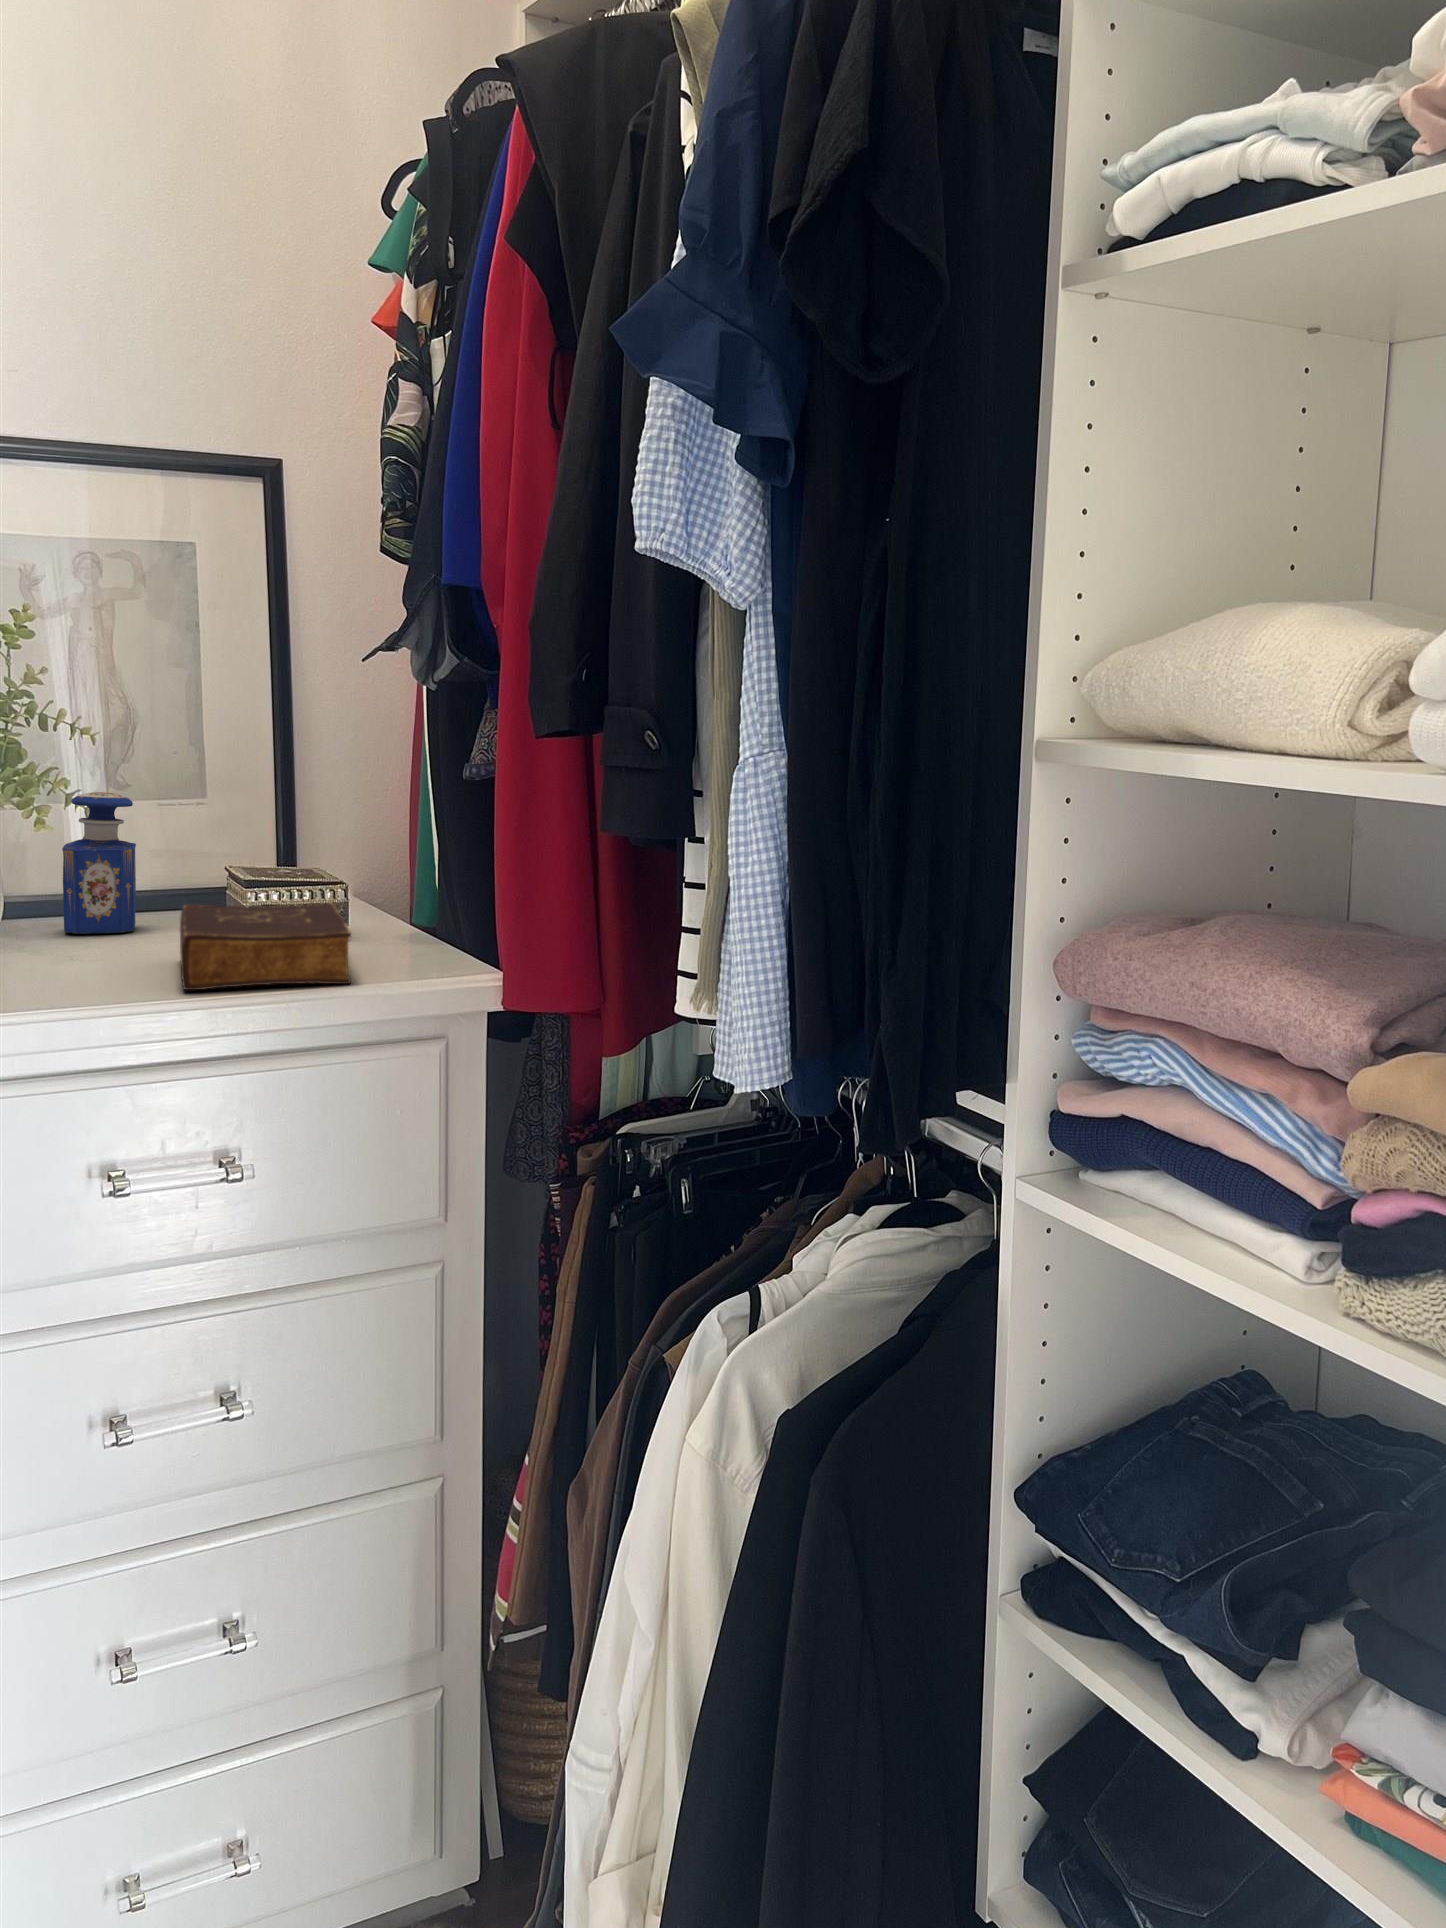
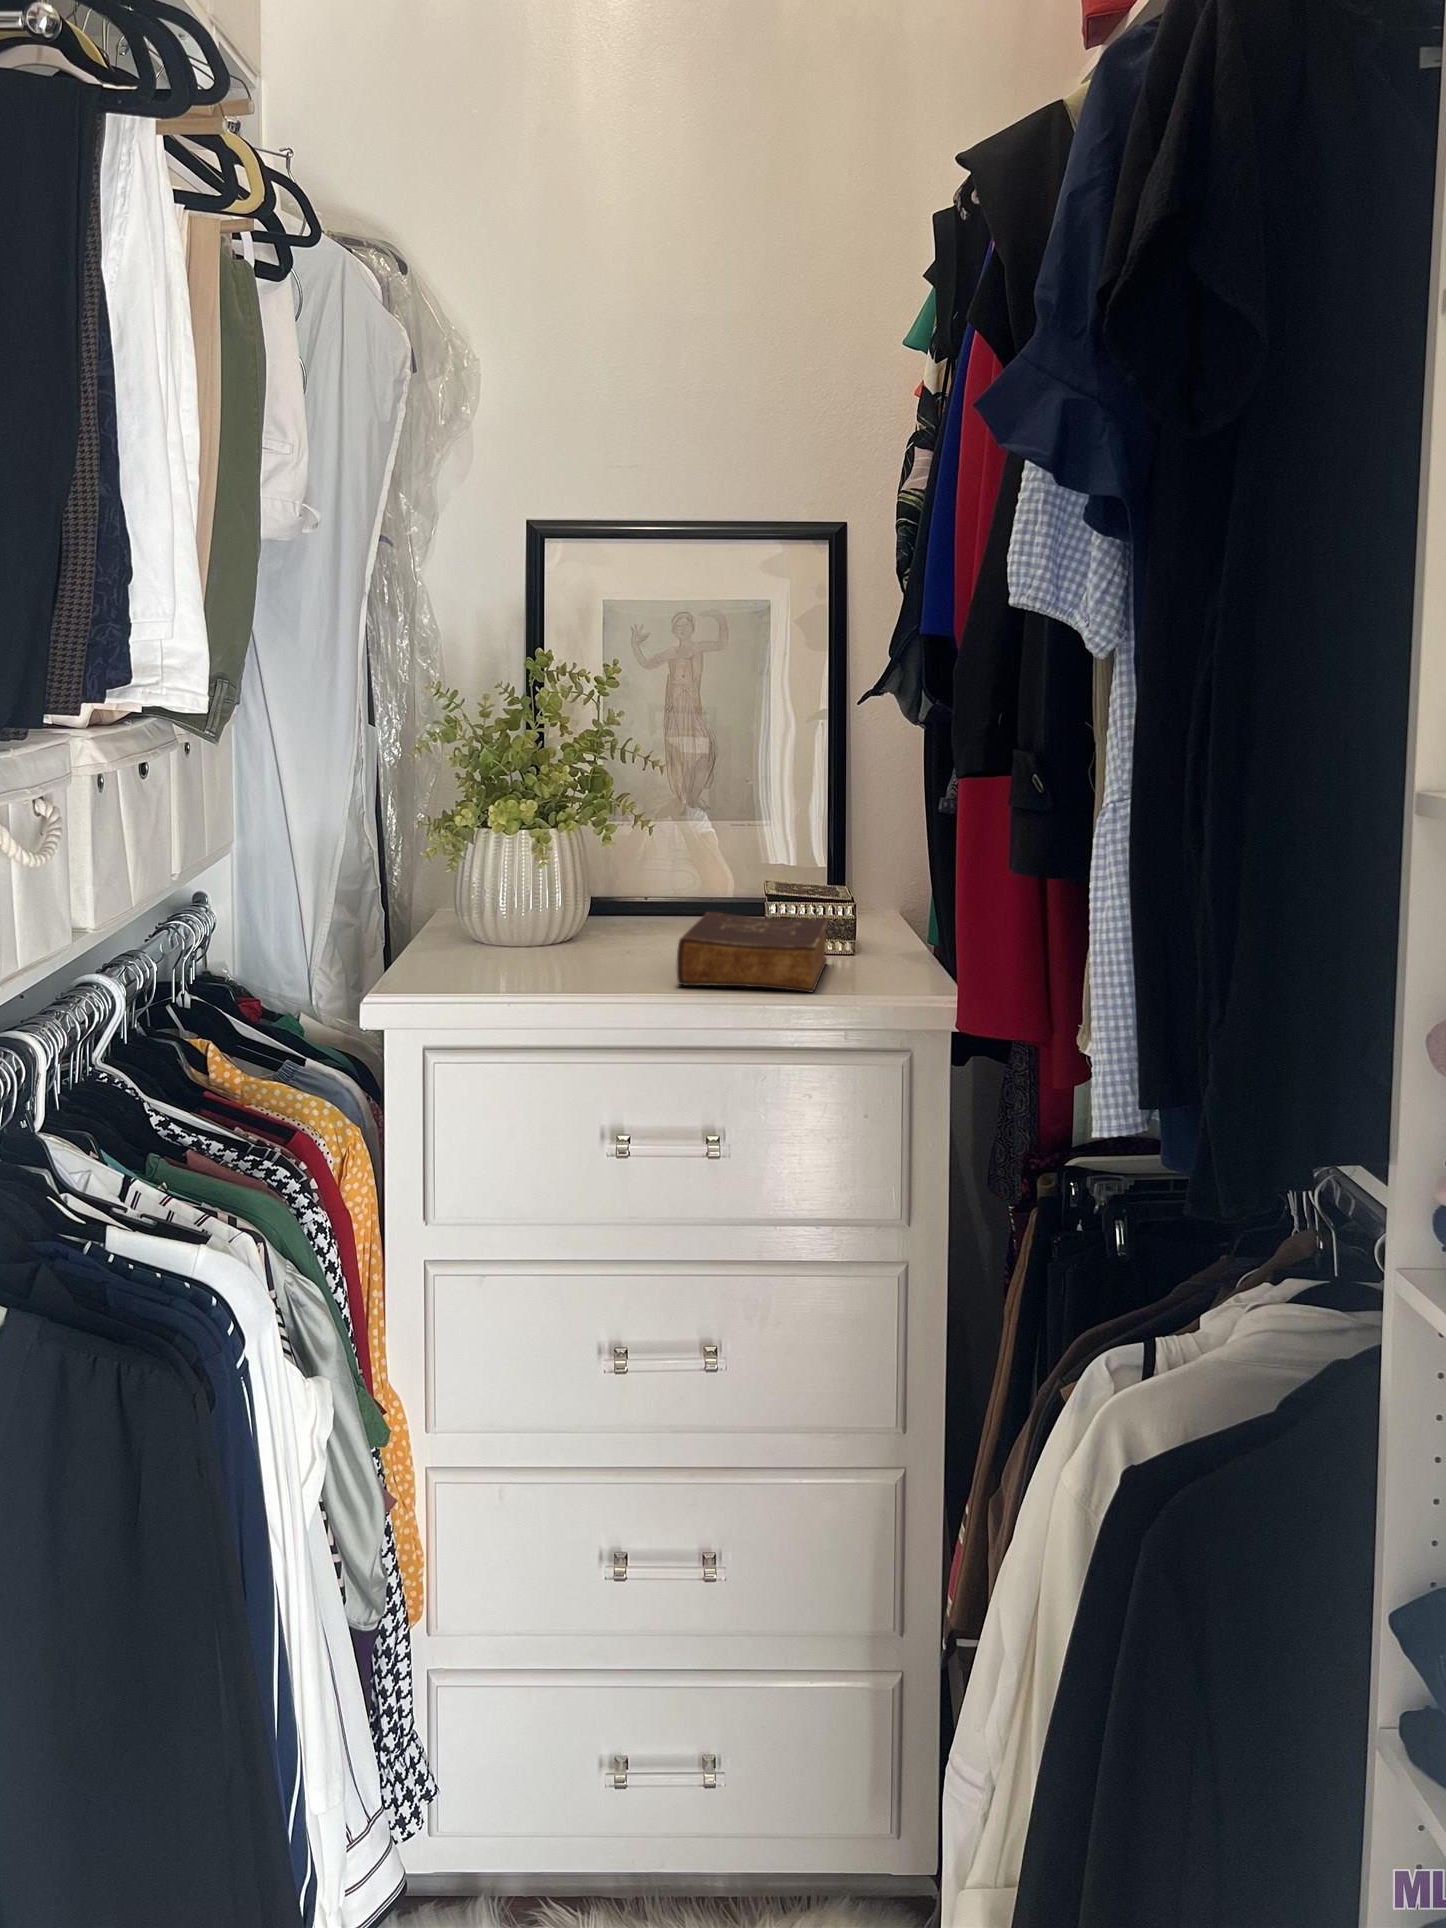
perfume bottle: present [62,792,136,933] -> none [641,813,701,931]

